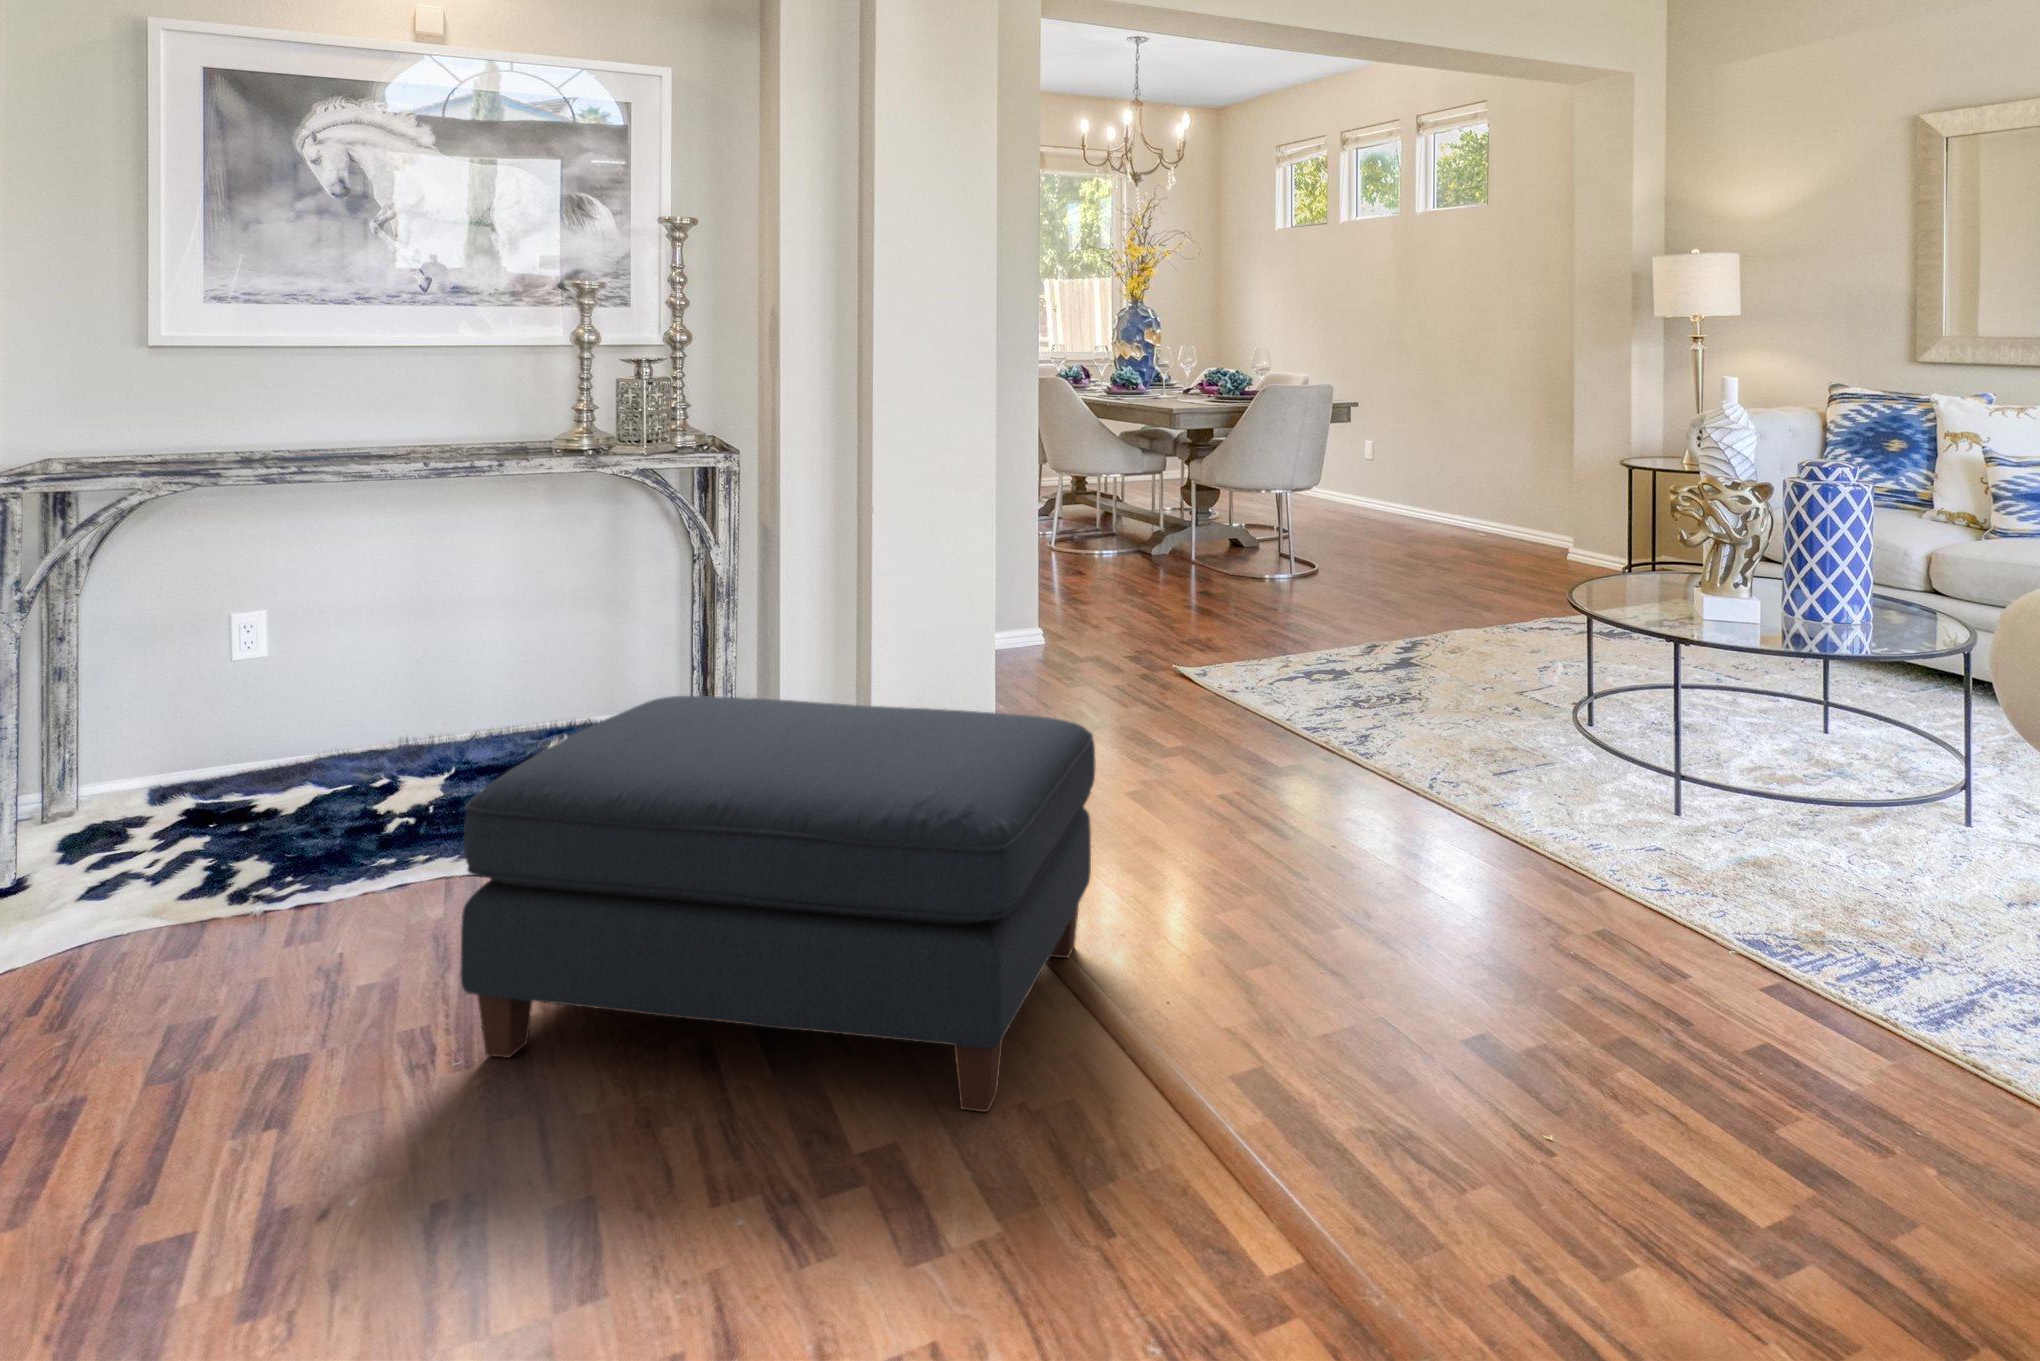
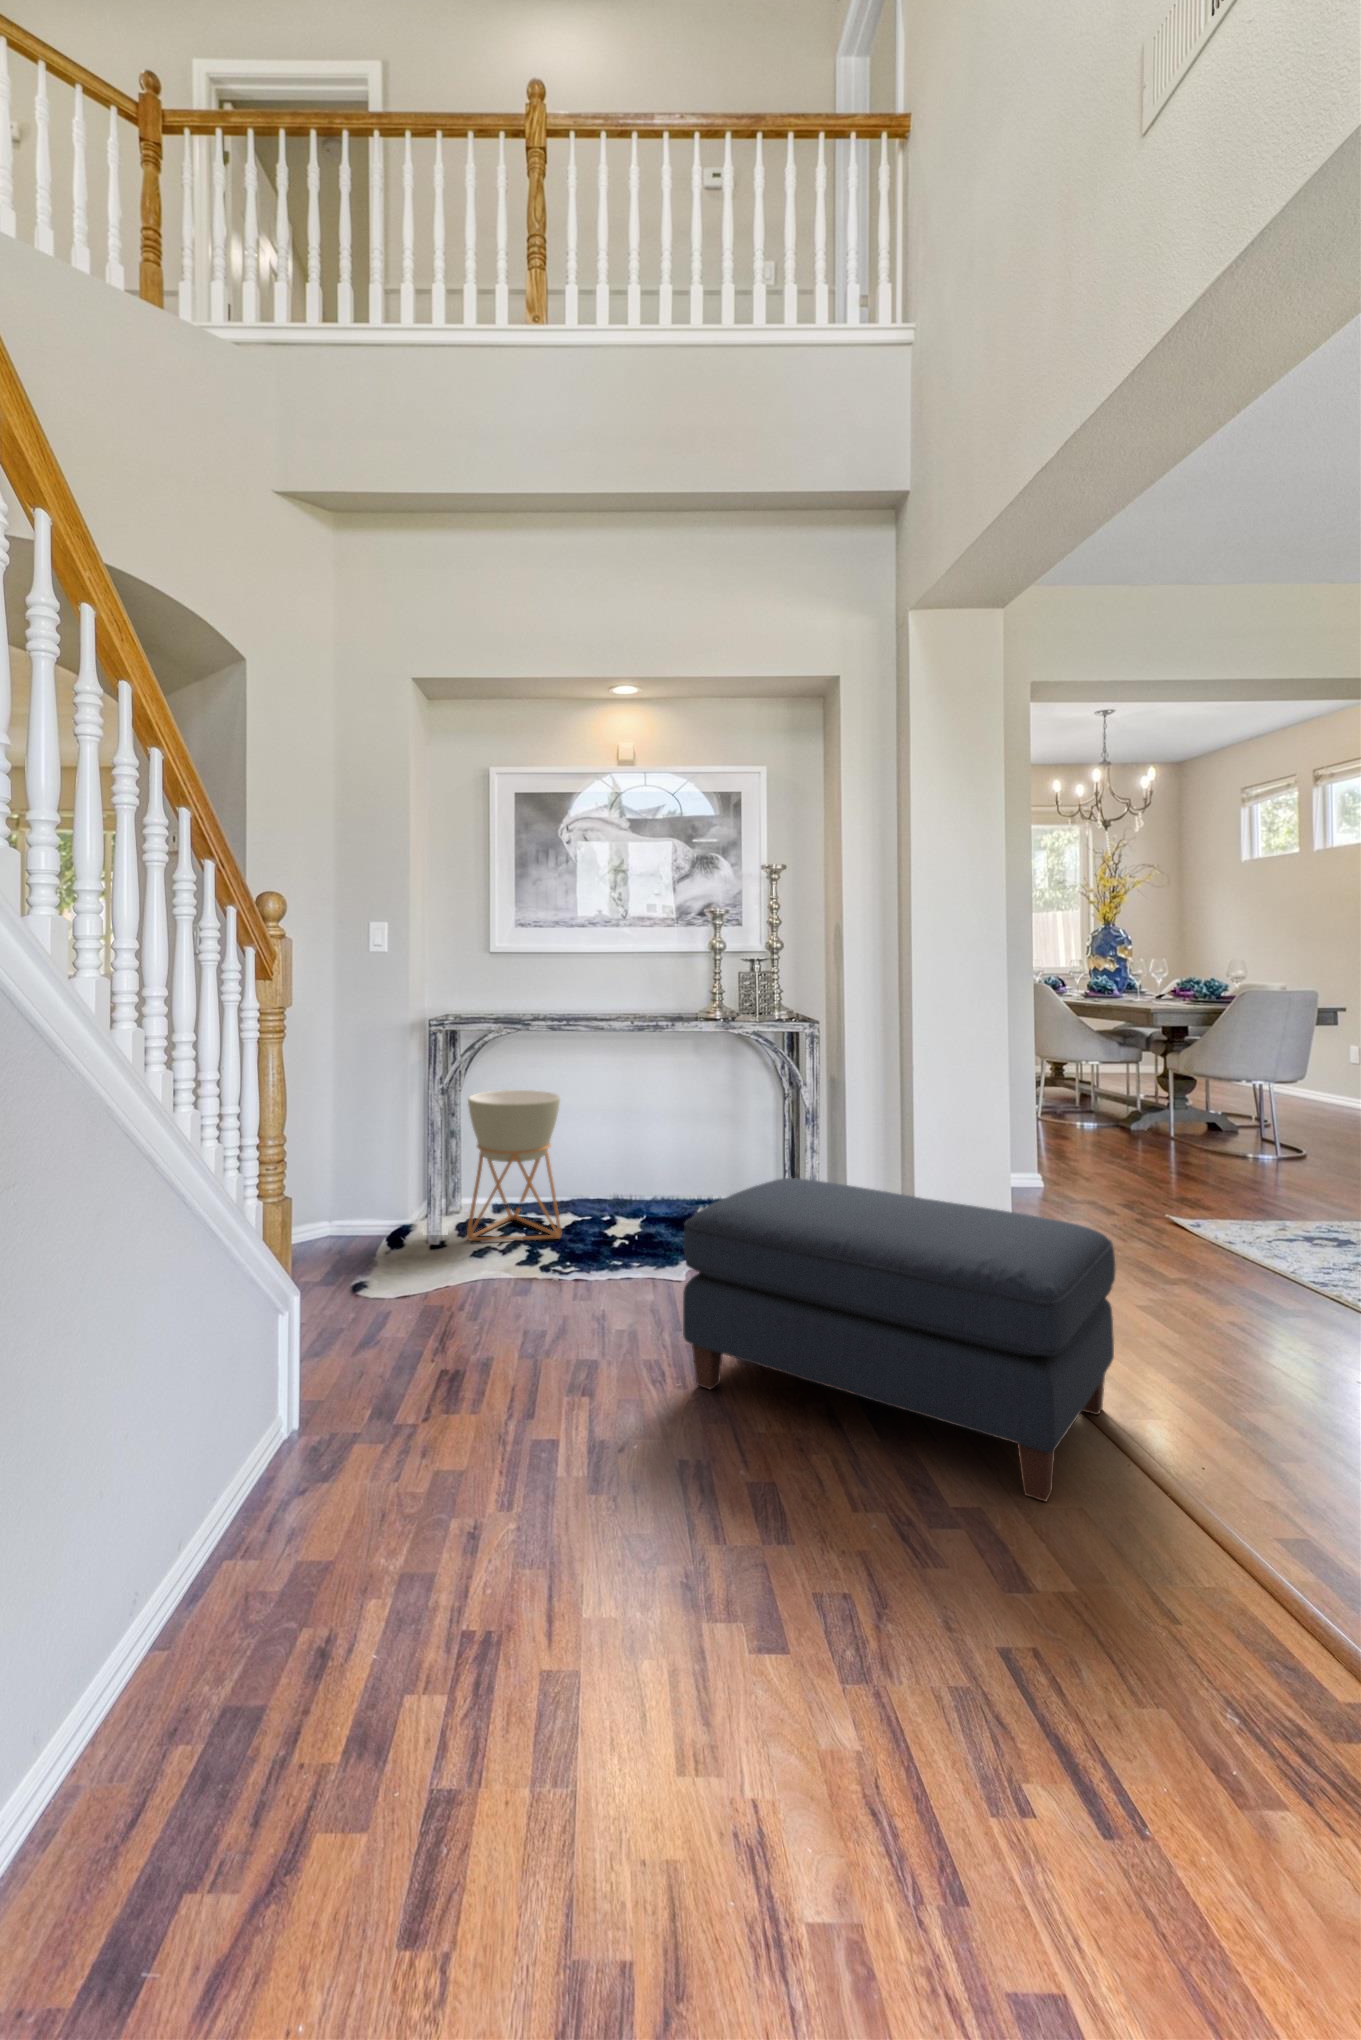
planter: none [82,586,289,864] -> present [467,1090,561,1241]

